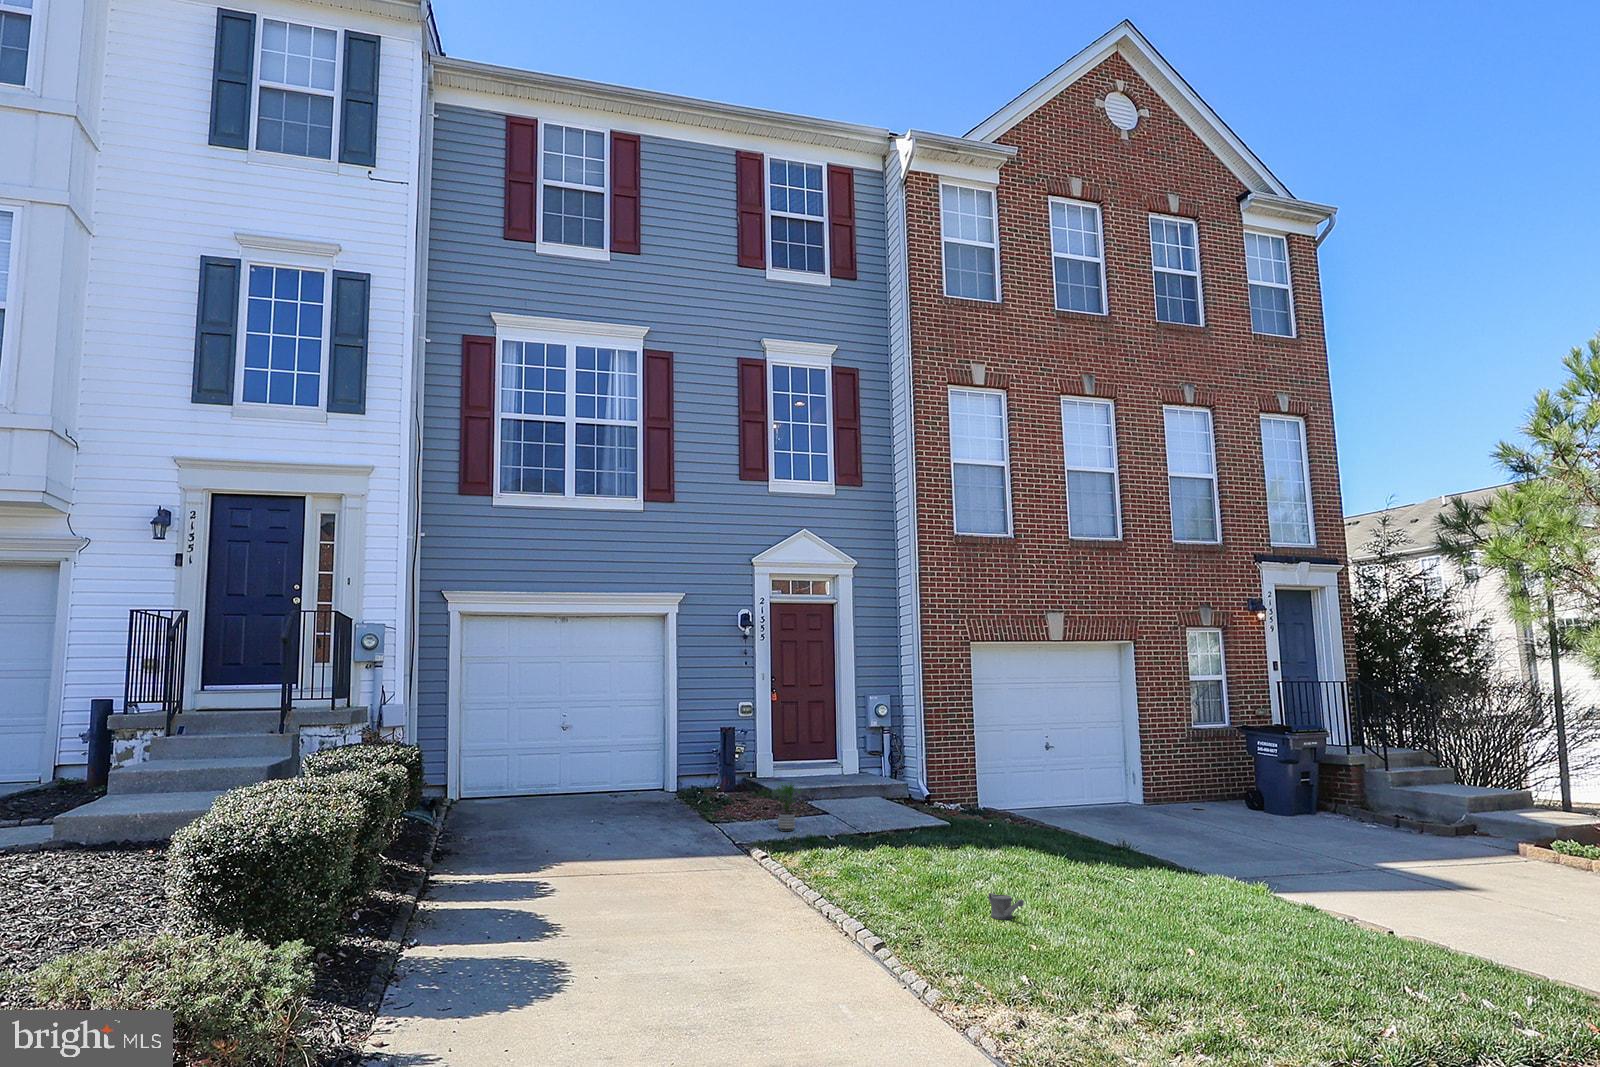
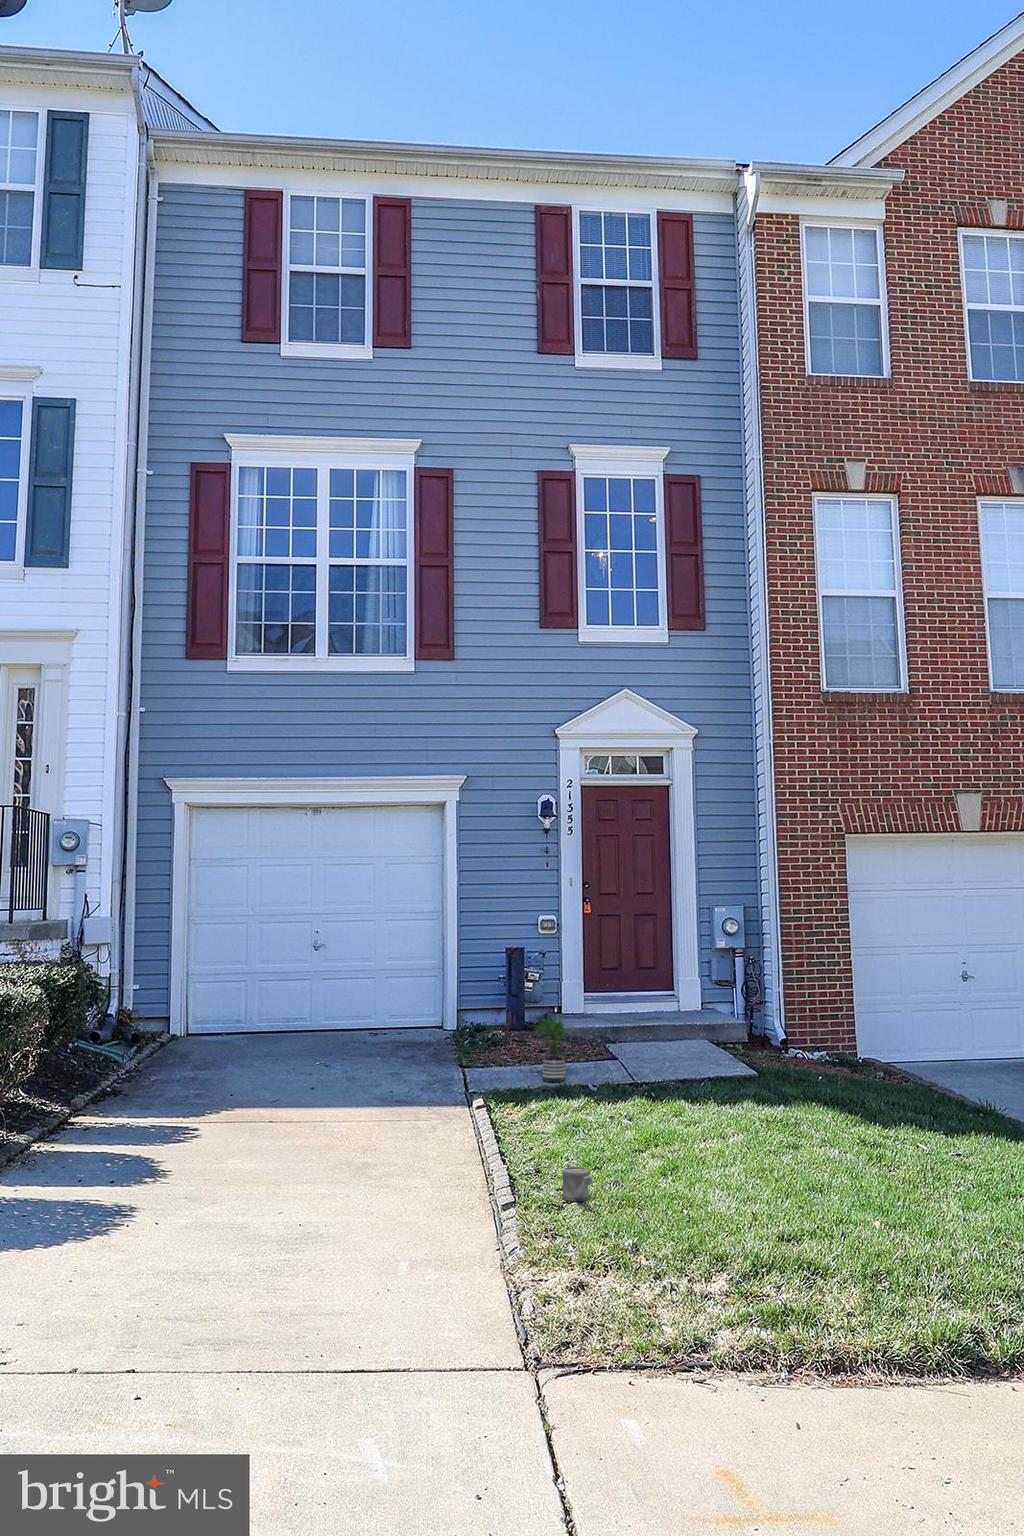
watering can: present [989,893,1024,920] -> present [562,1164,593,1201]

